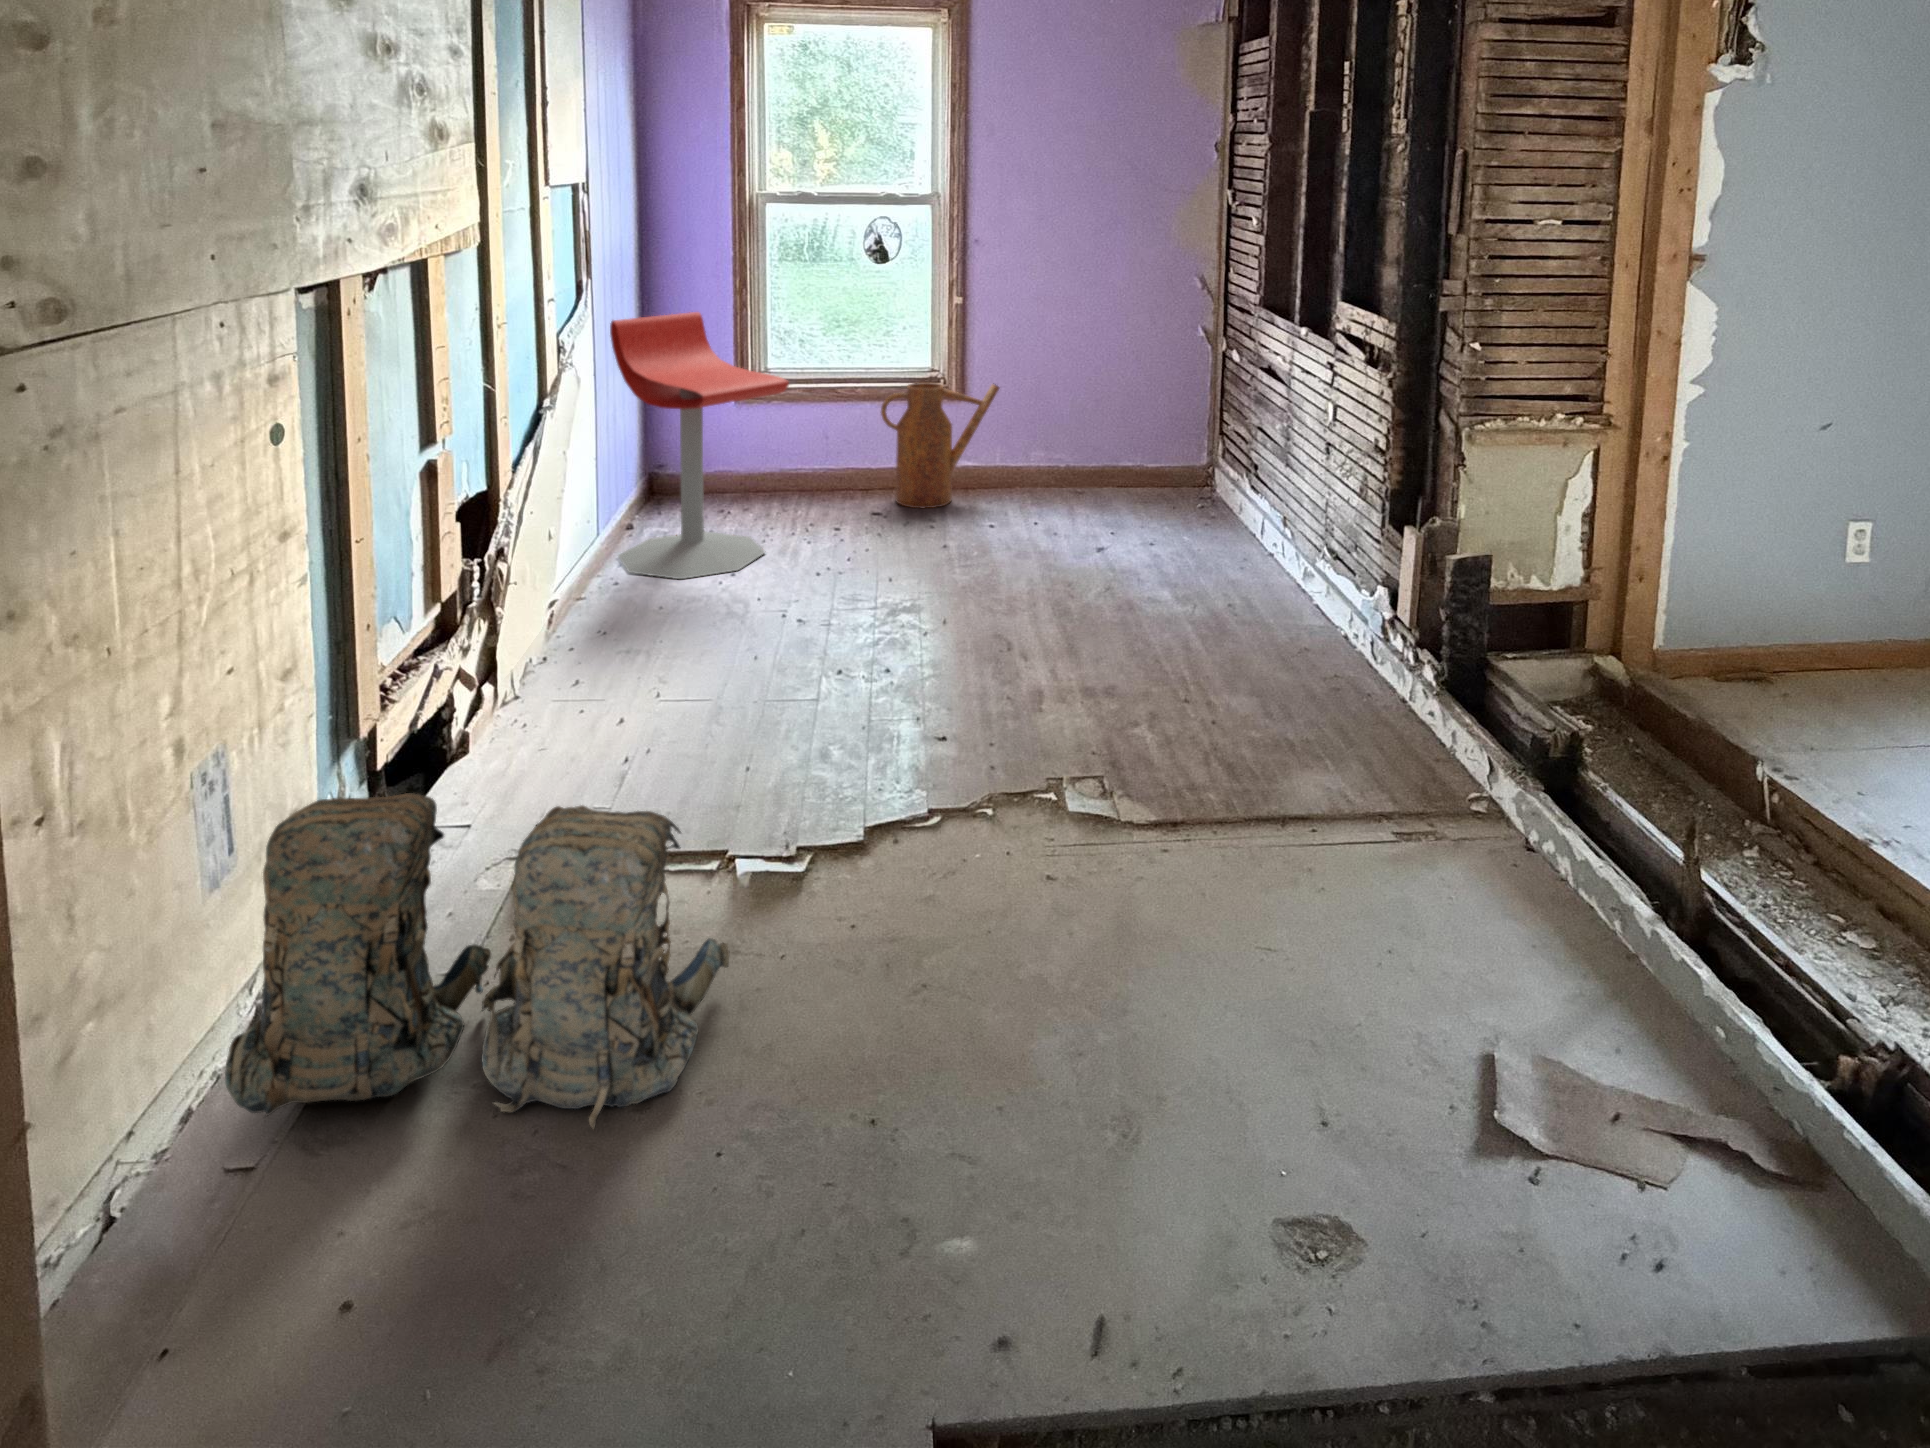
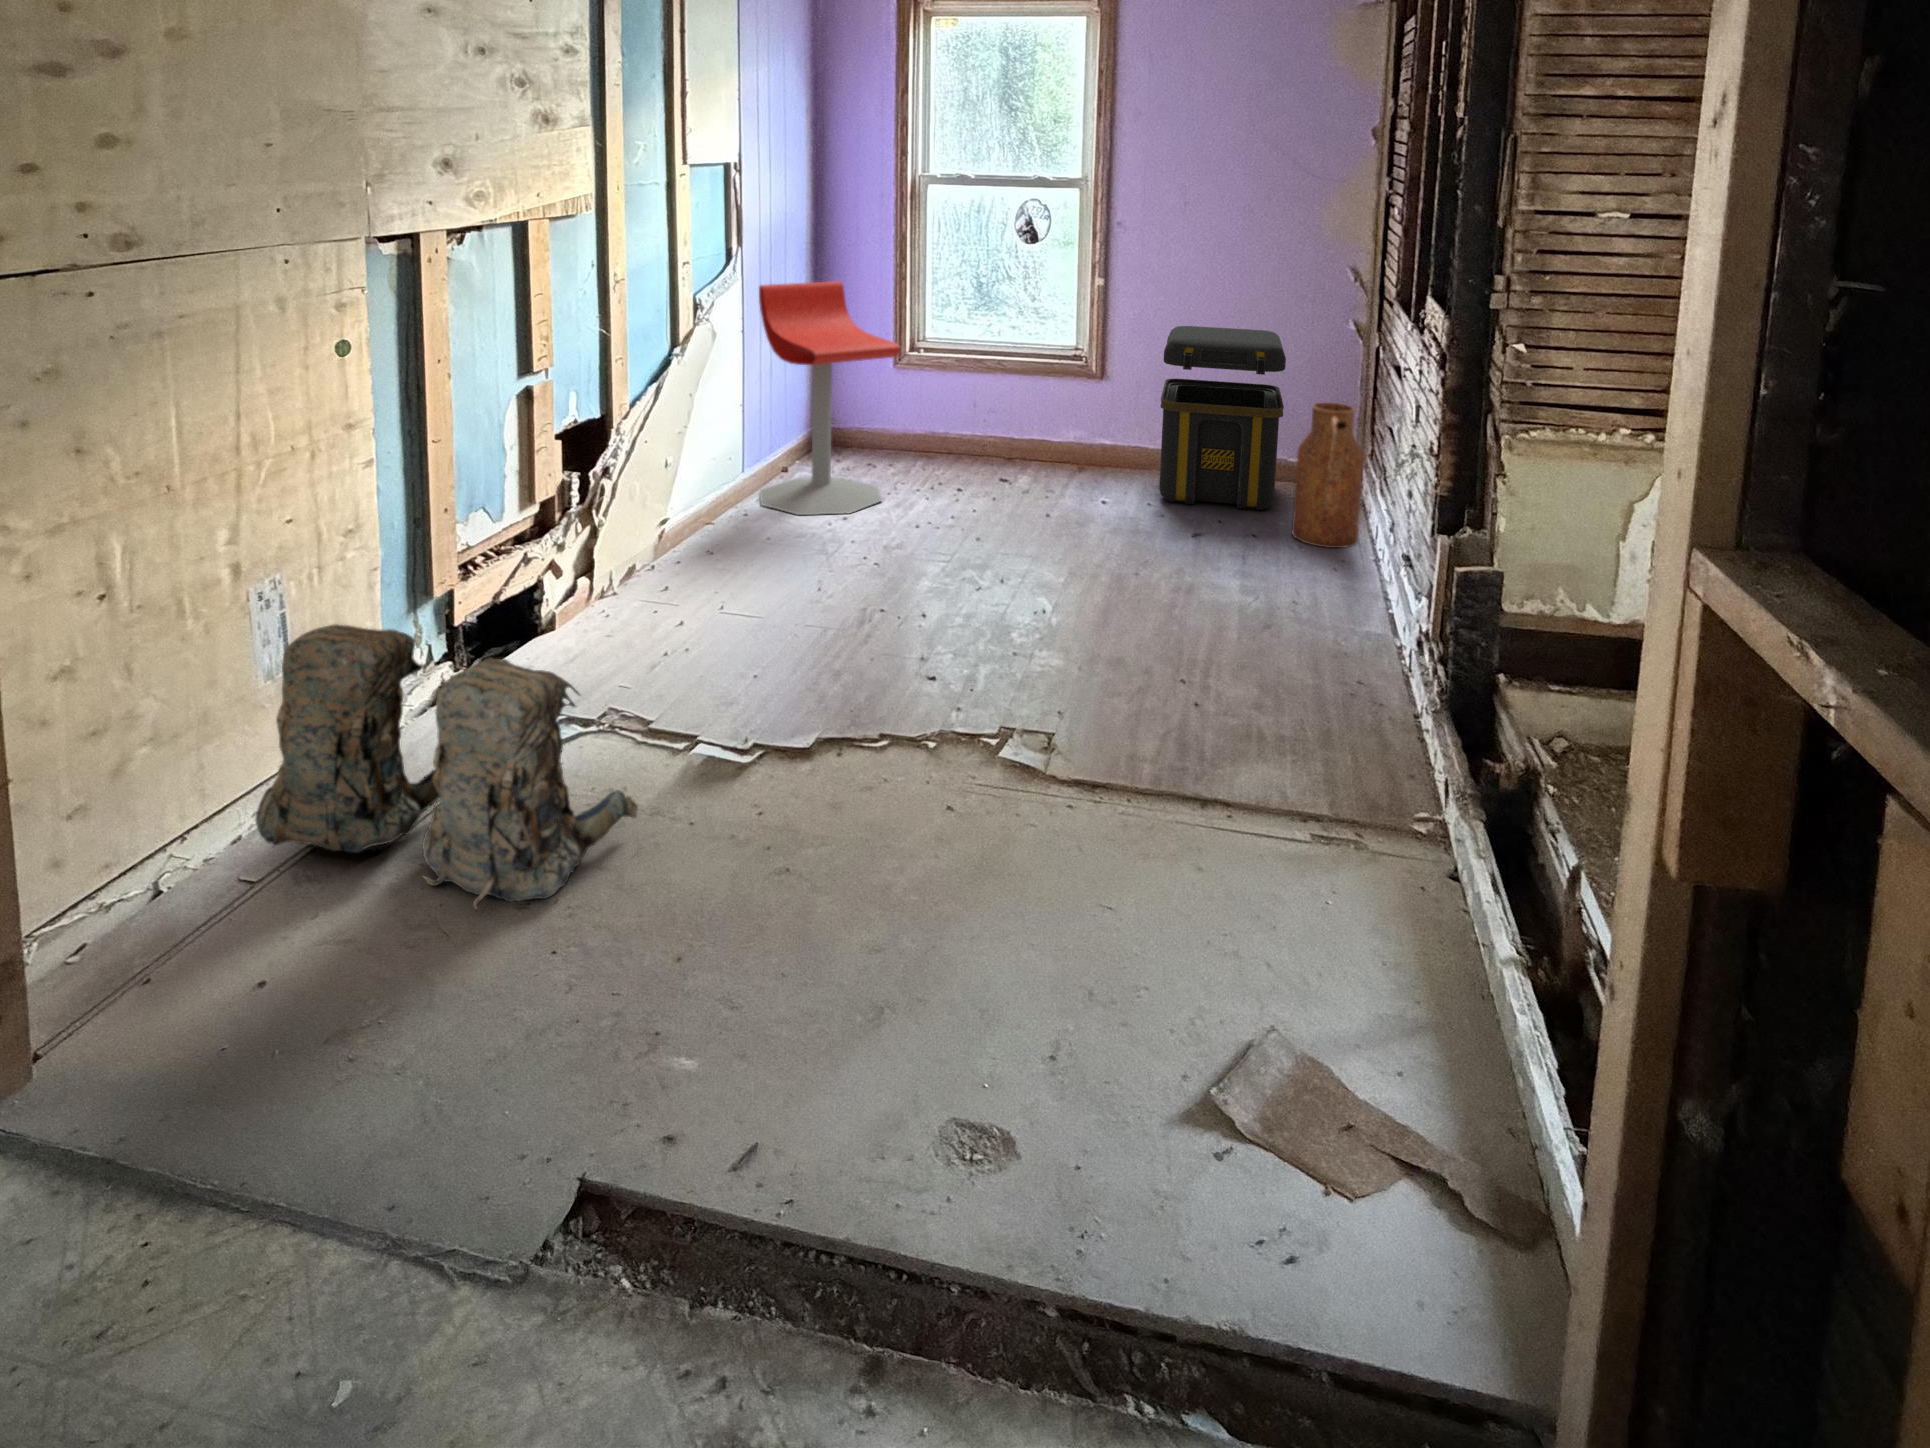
toolbox: none [1037,341,1167,521] -> present [1159,326,1286,510]
watering can: present [881,382,999,508] -> present [1292,403,1363,548]

